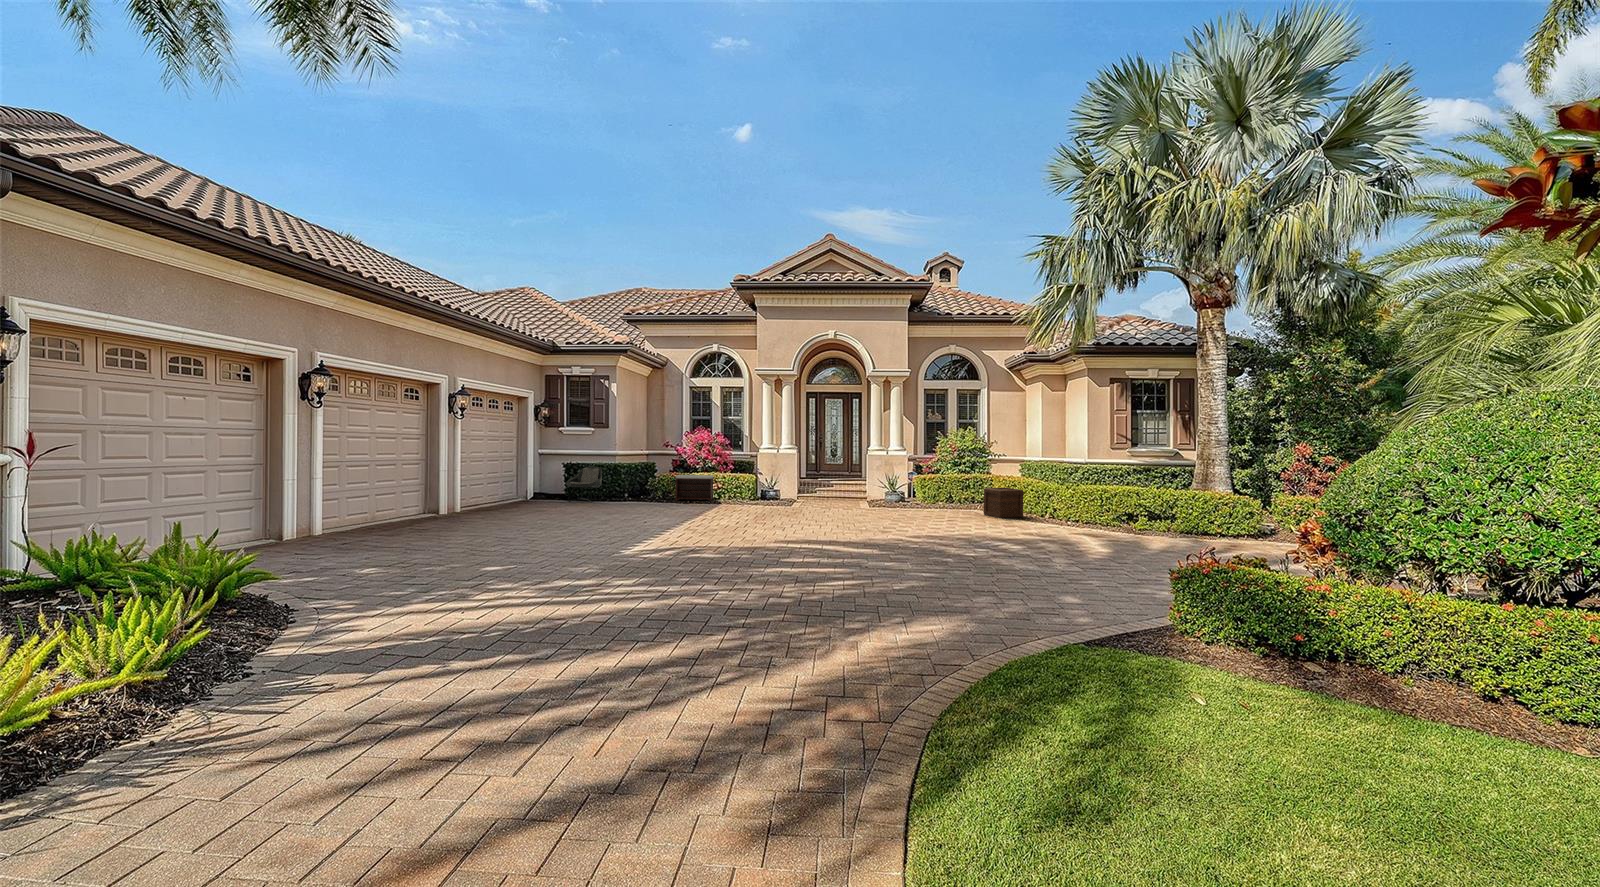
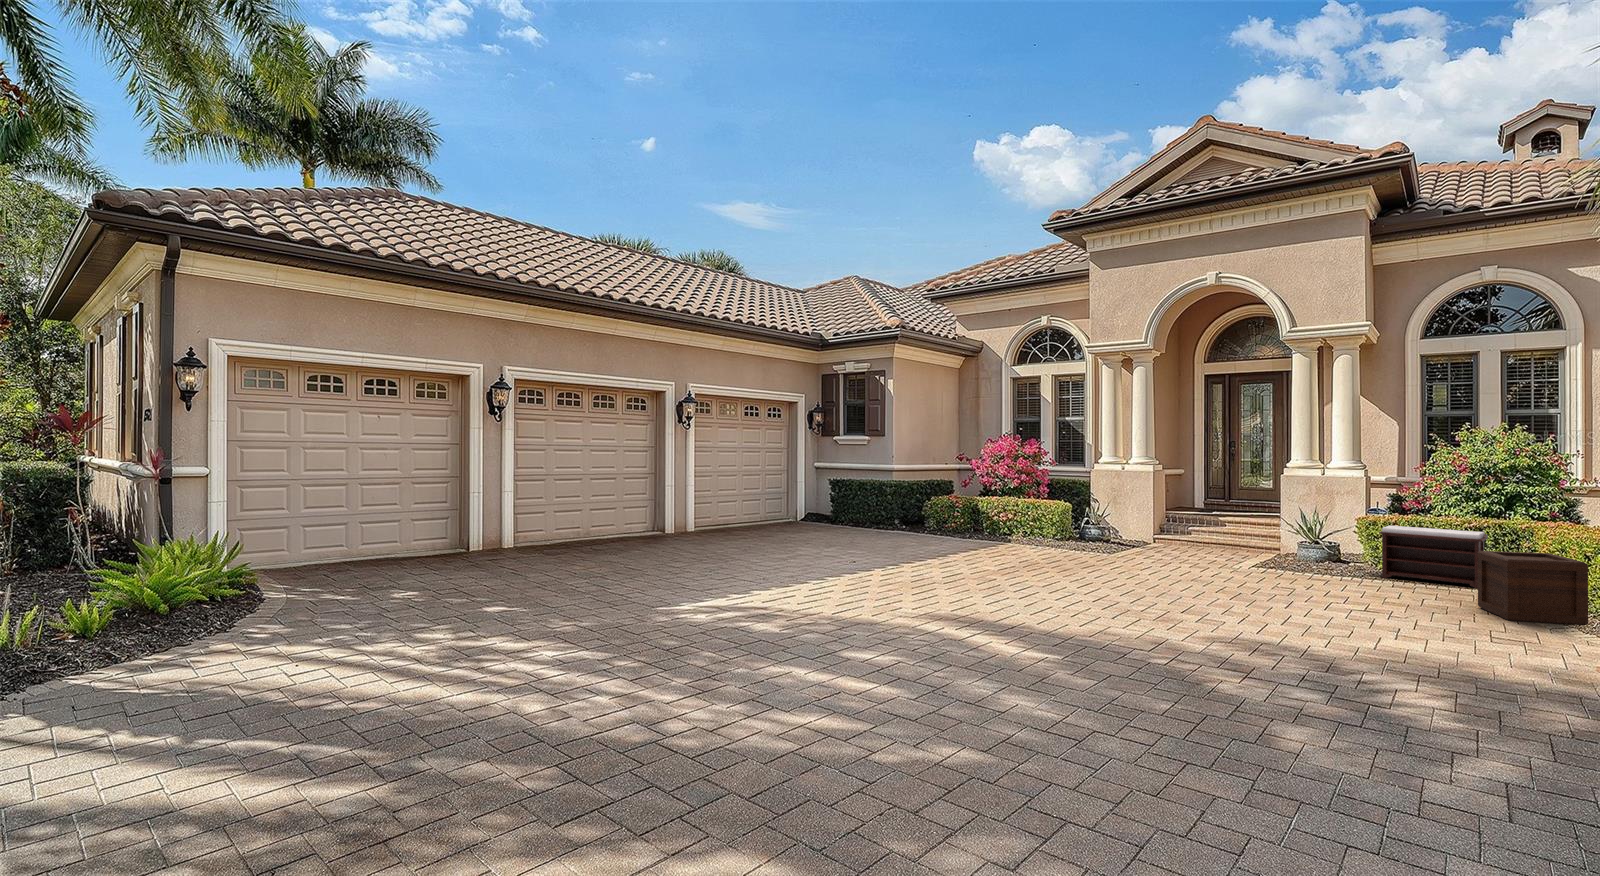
lounge chair: present [566,467,604,502] -> none [824,484,870,529]
bench: present [675,475,714,501] -> present [1379,525,1488,588]

